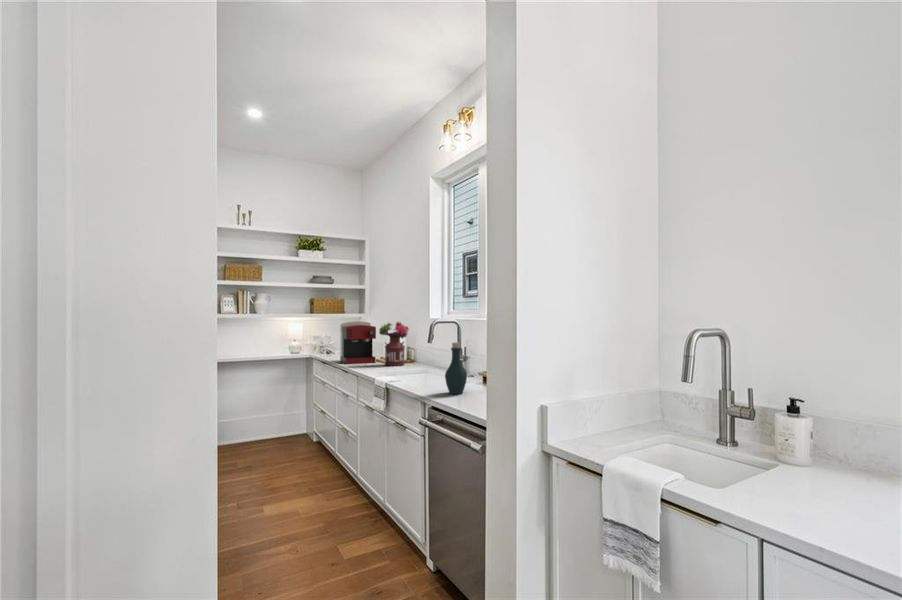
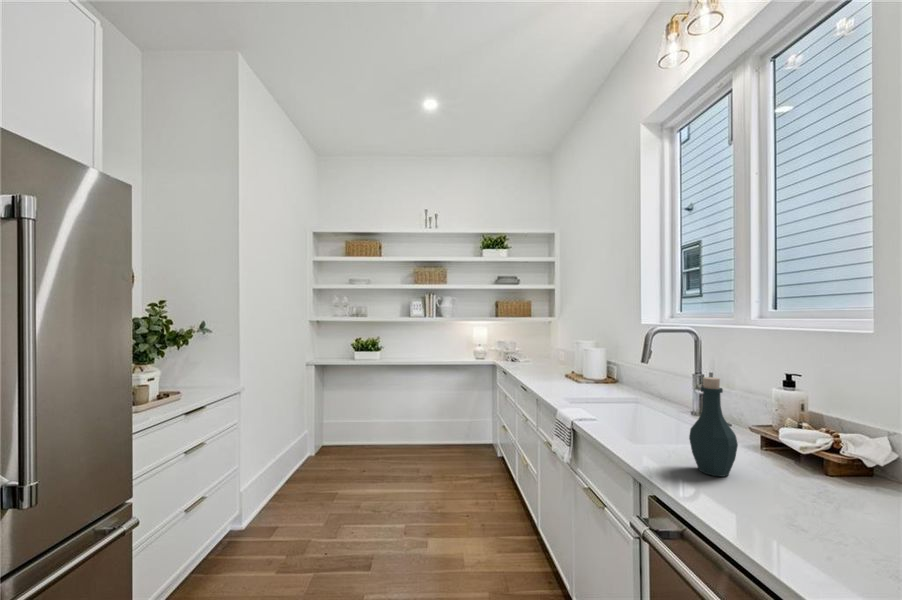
coffee maker: present [340,321,376,364] -> none [524,328,566,379]
flower arrangement: present [379,322,409,366] -> none [570,329,611,388]

